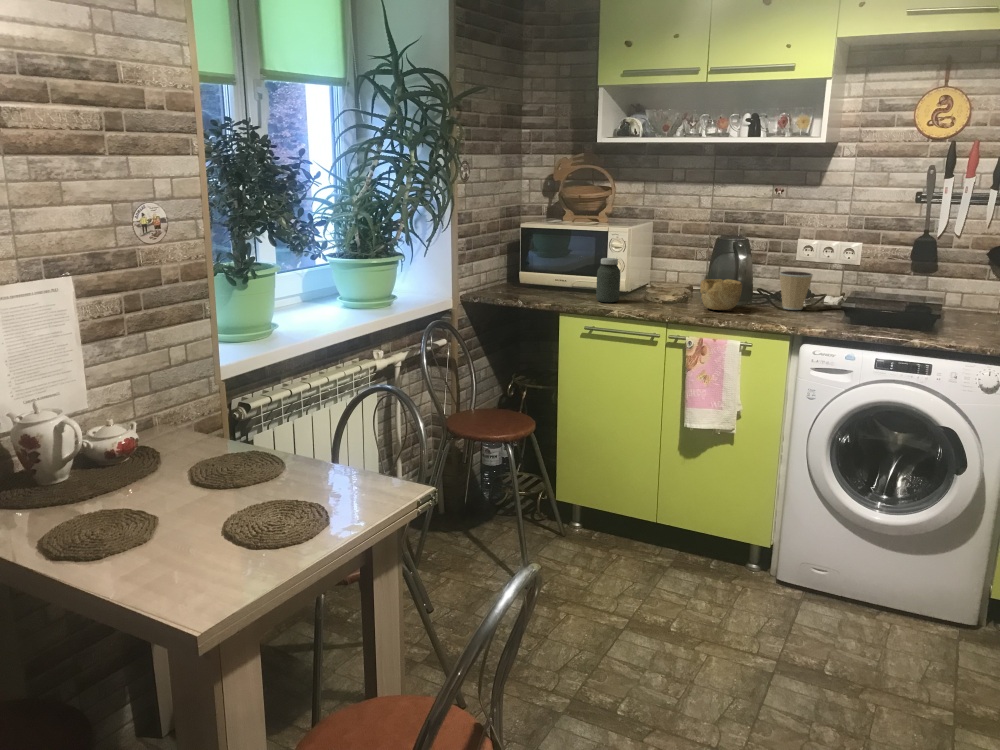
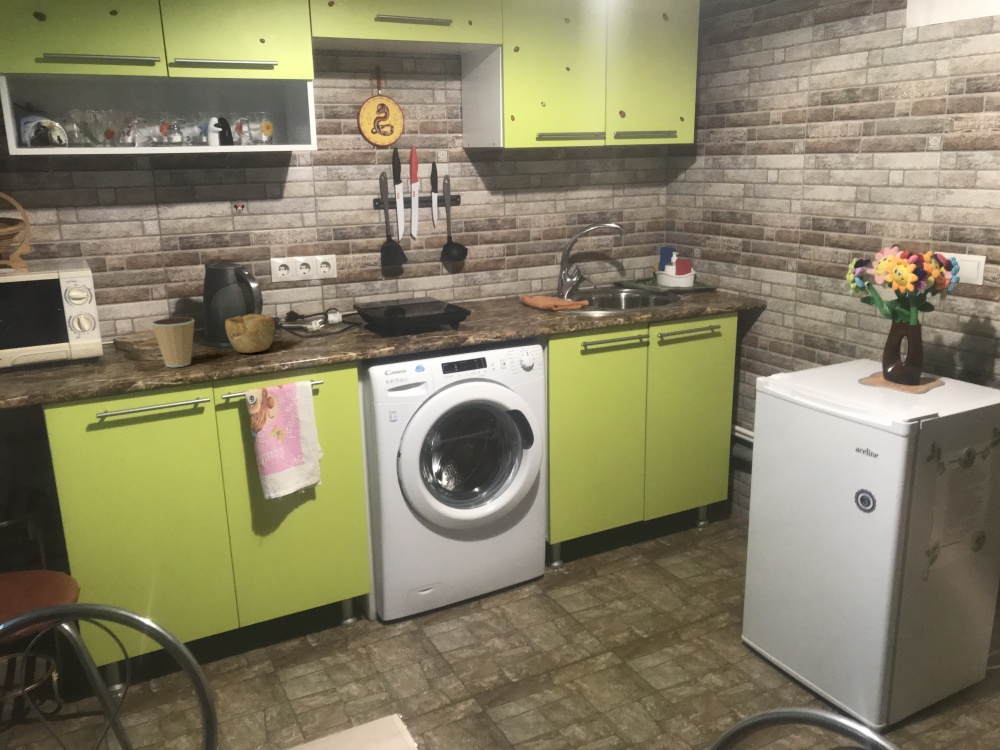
jar: present [596,258,620,302] -> none [84,314,122,375]
coffee cup: present [780,271,813,310] -> present [152,317,194,367]

